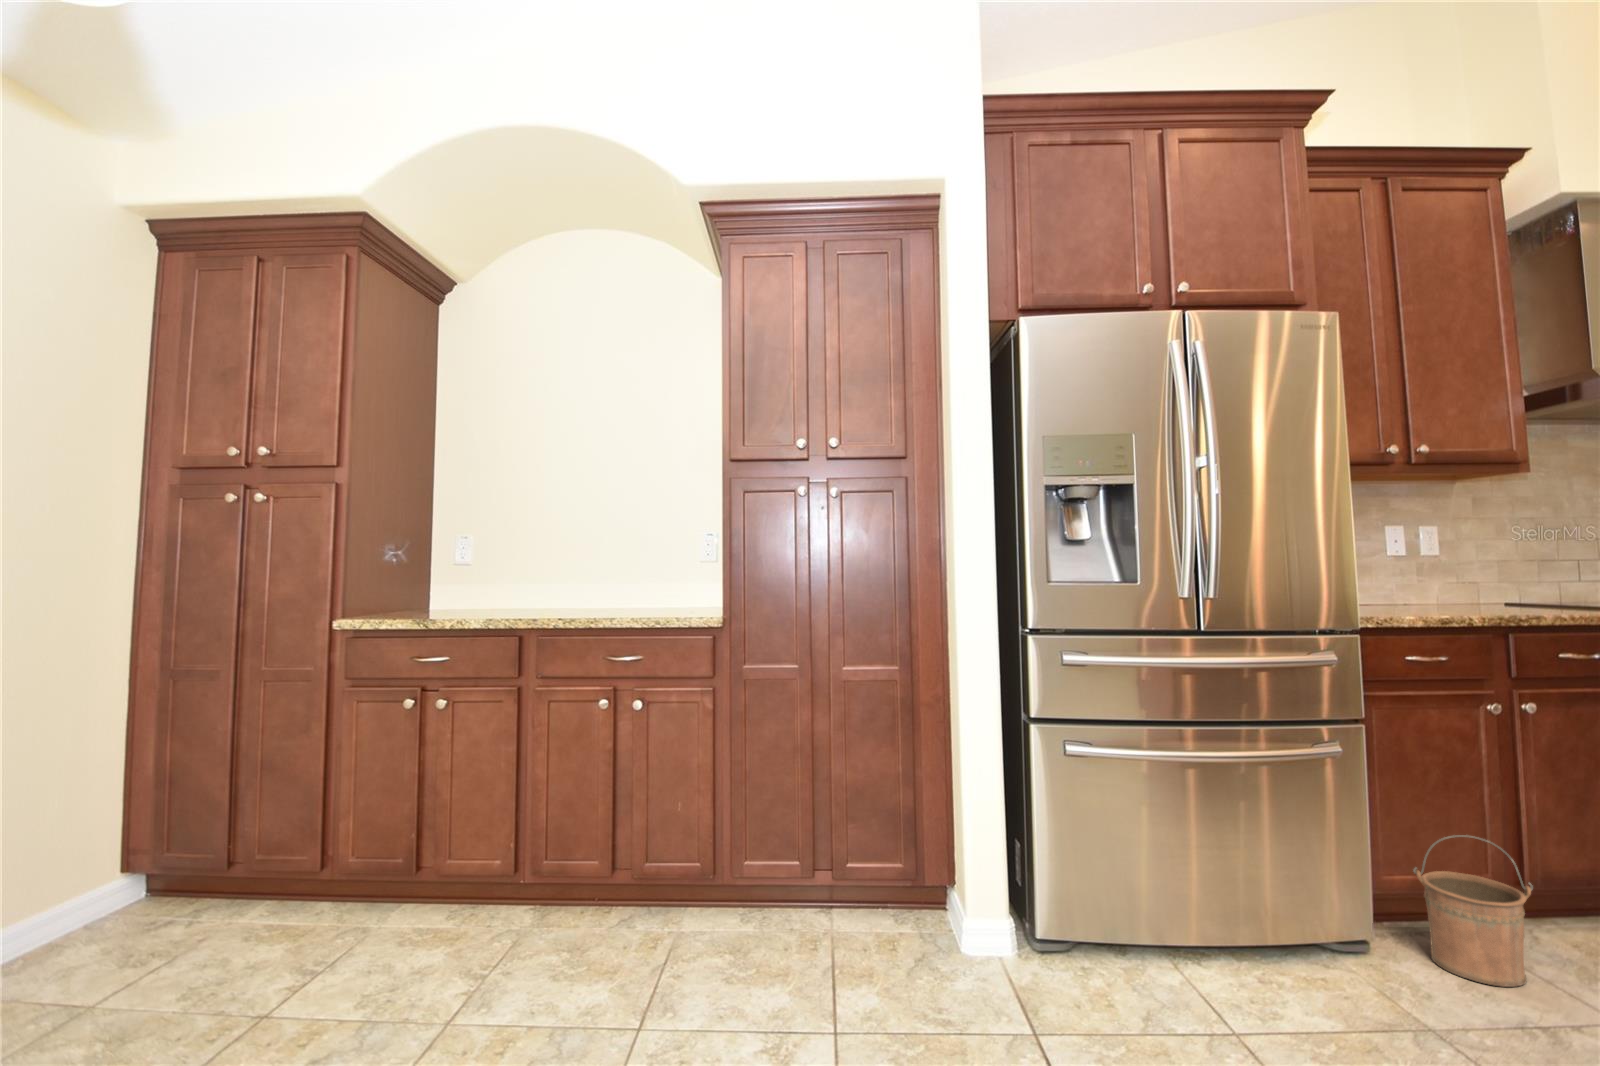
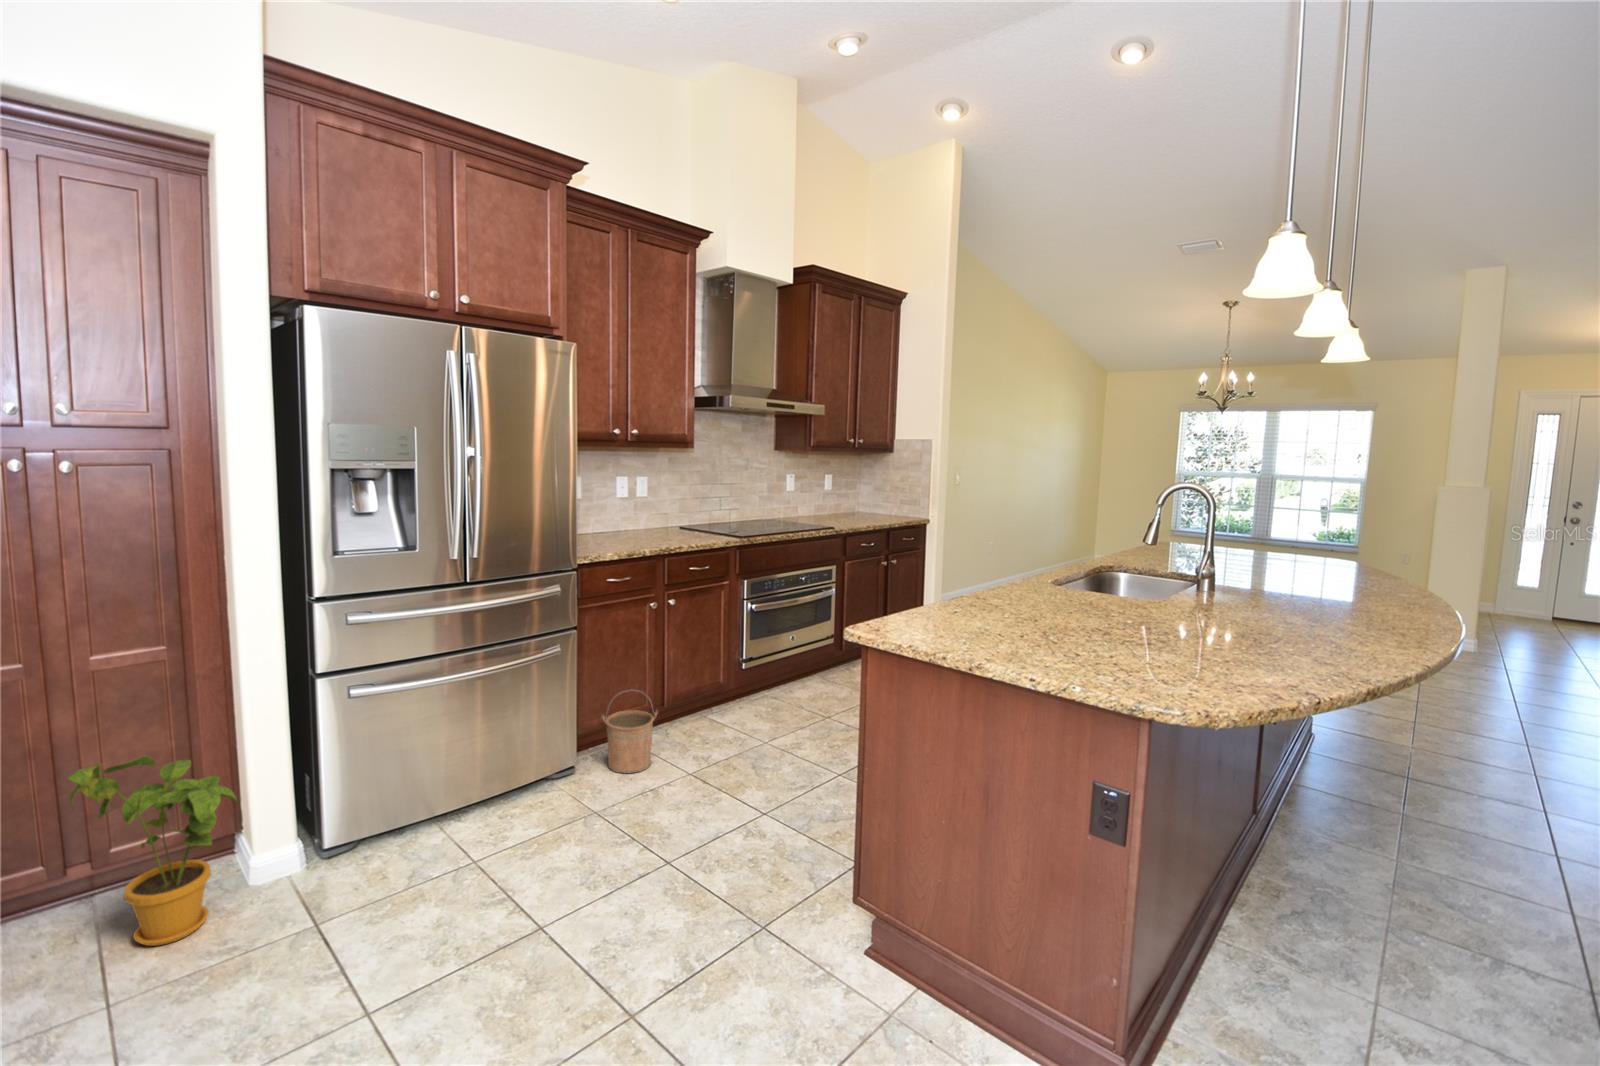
house plant: none [826,767,957,988] -> present [67,756,238,946]

